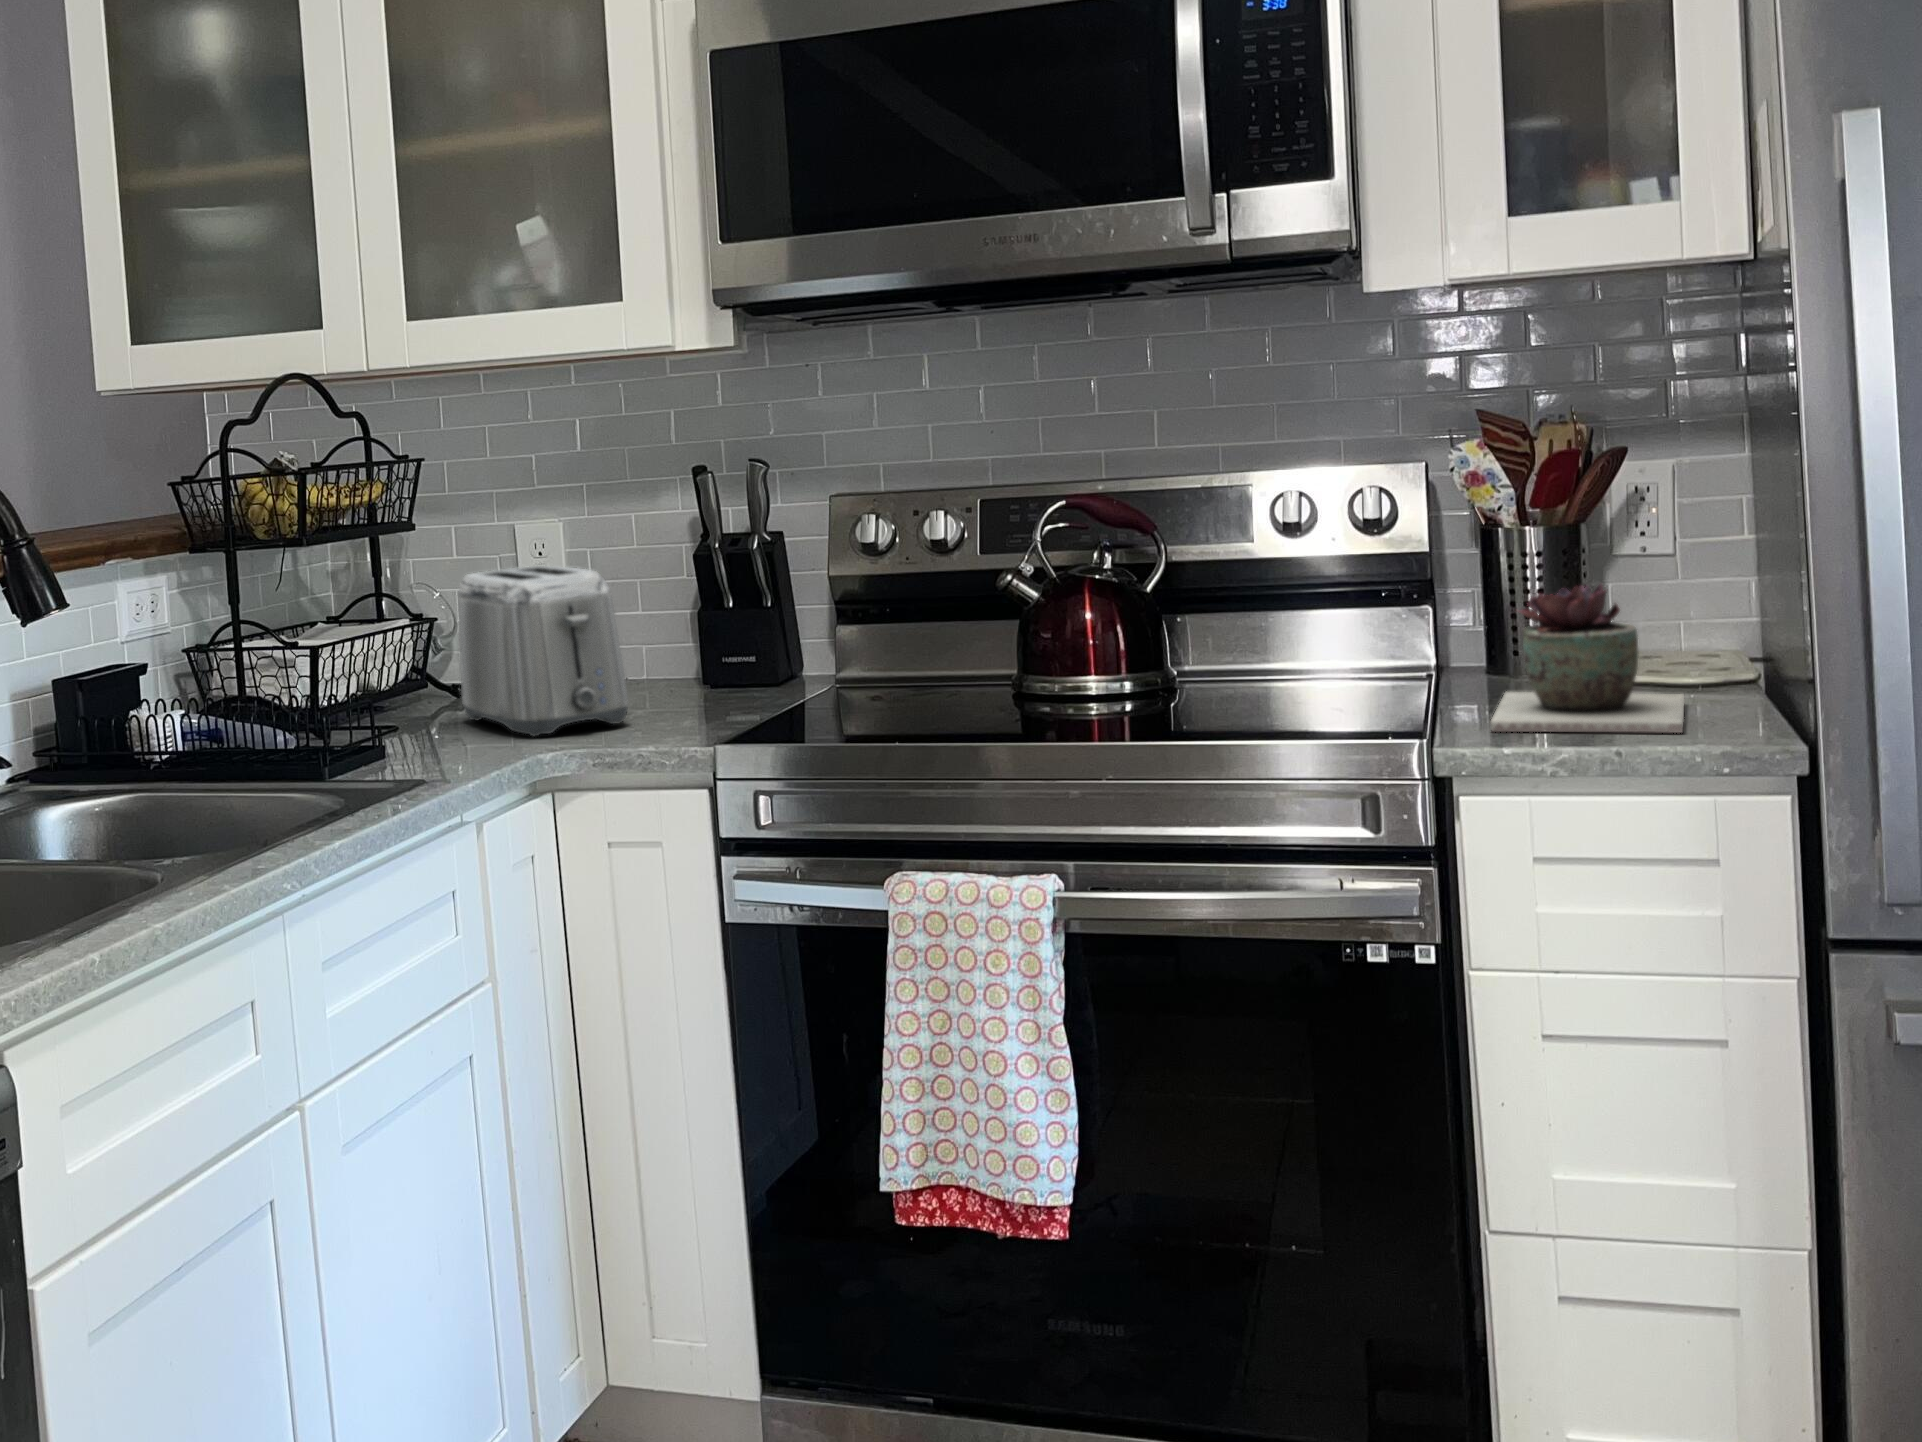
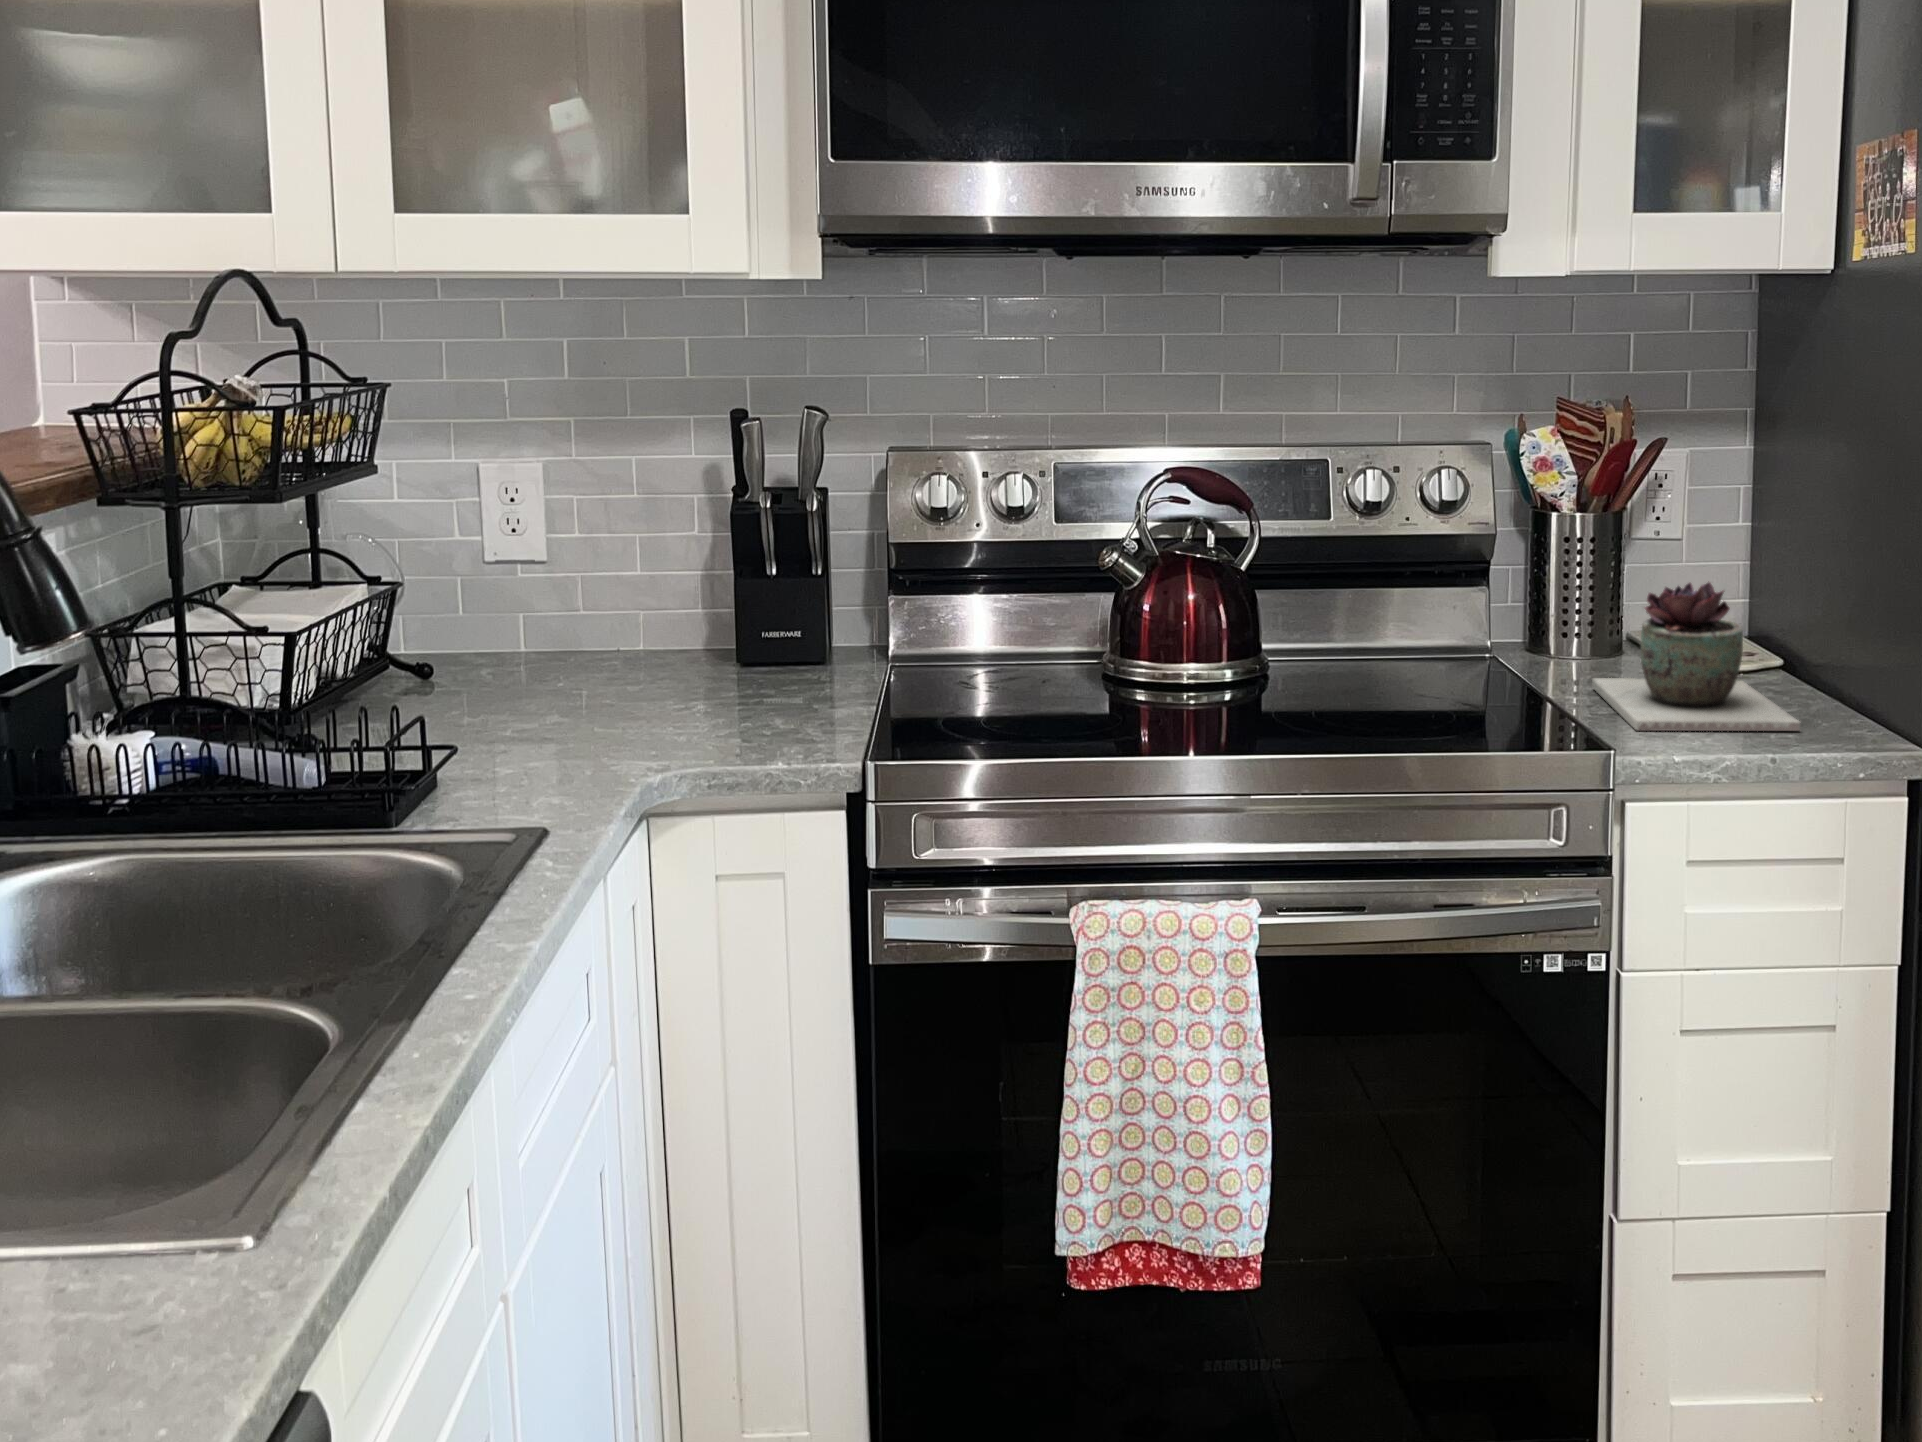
toaster: present [458,566,629,736] -> none [477,528,711,750]

